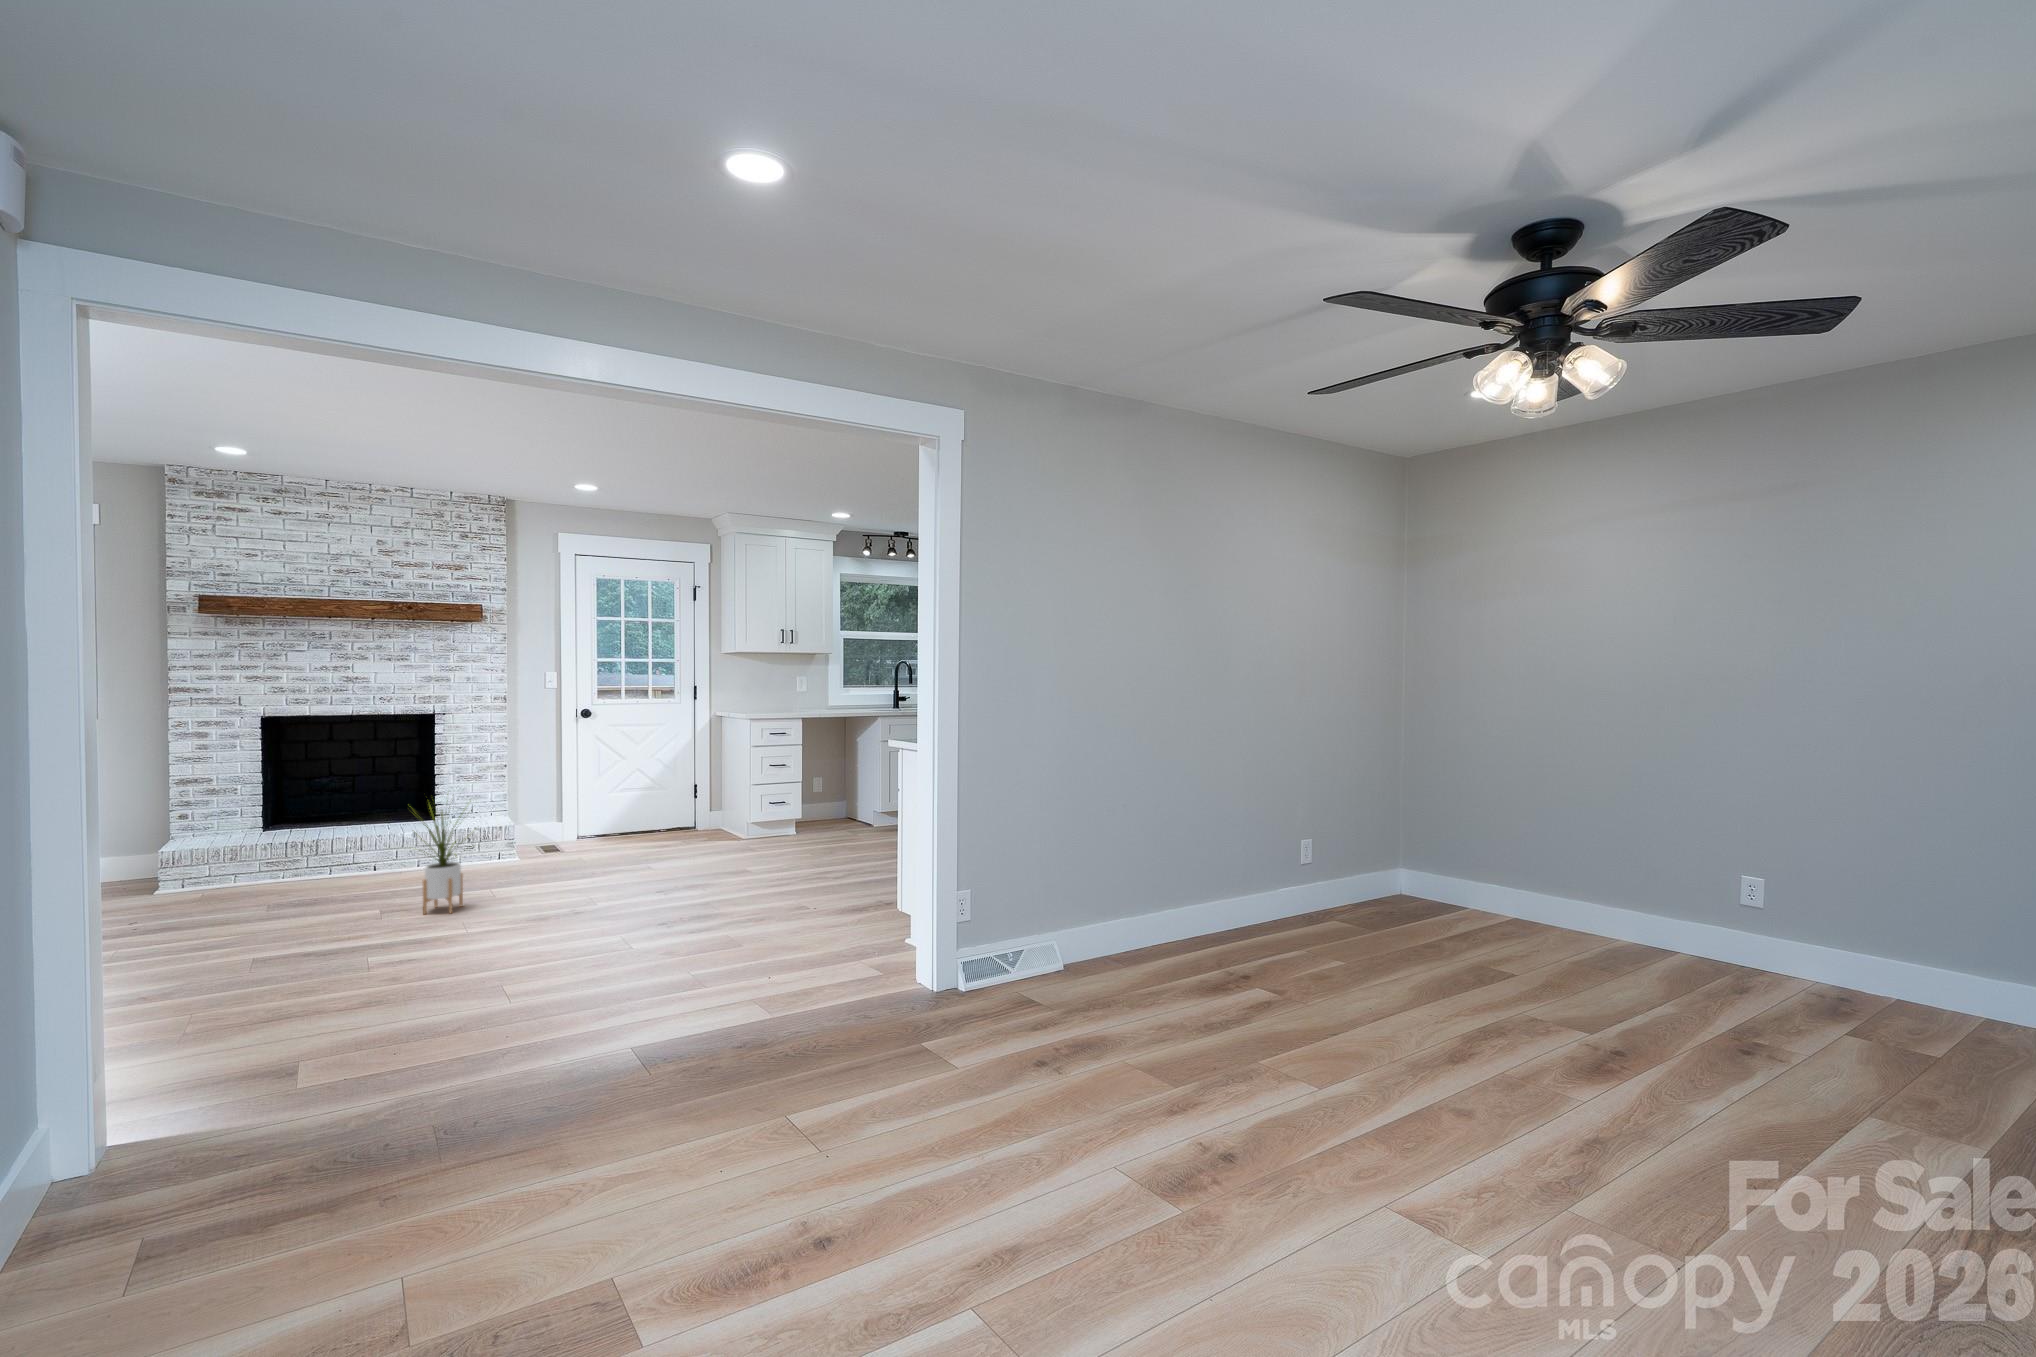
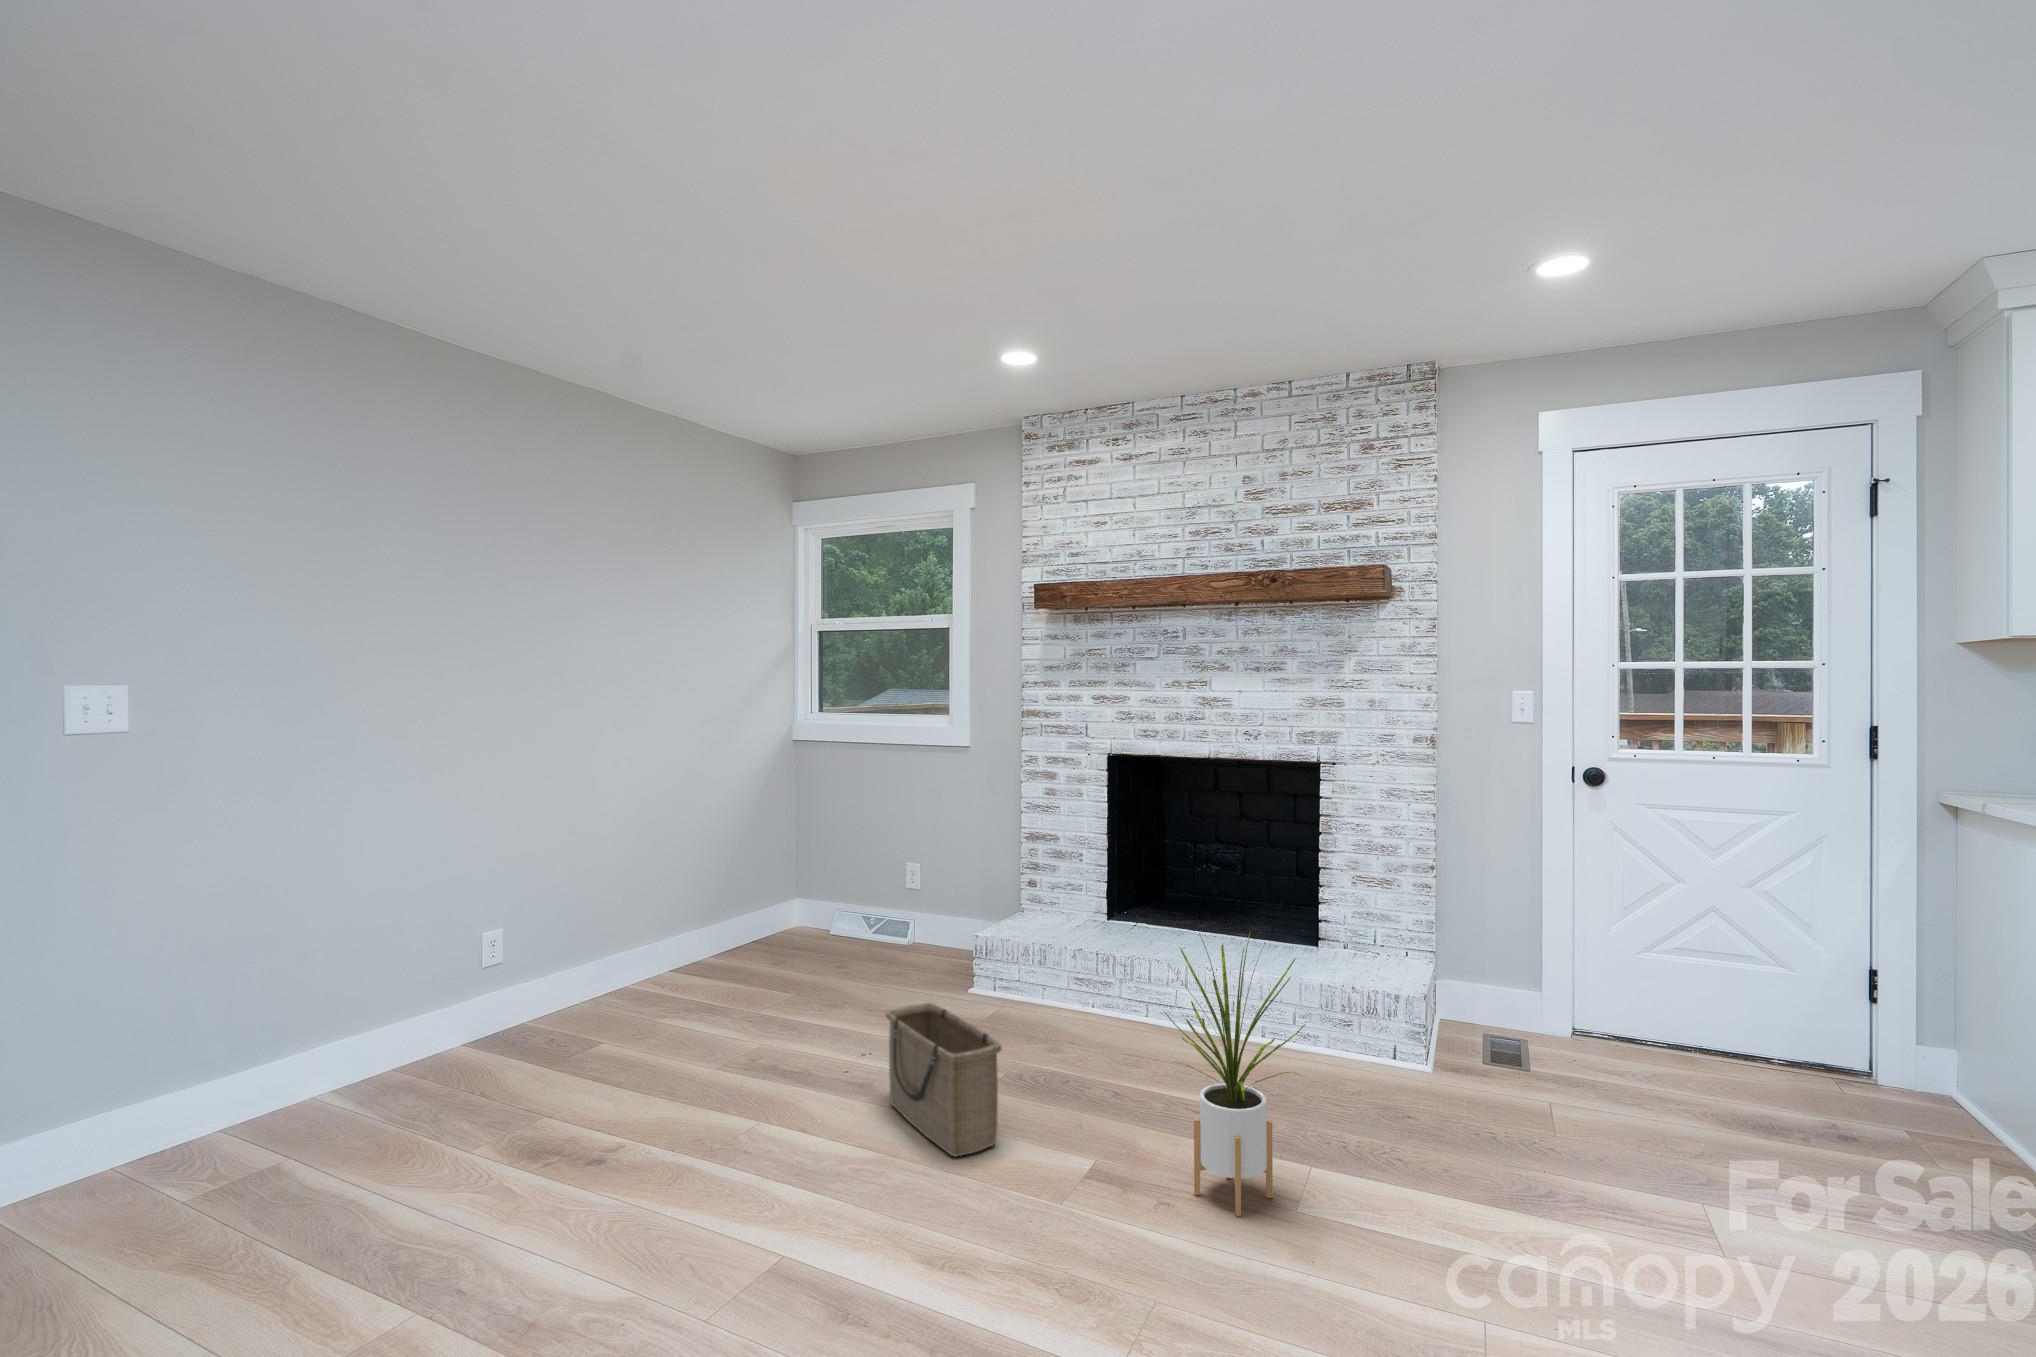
basket: none [175,874,291,940] -> present [886,1003,1002,1156]

